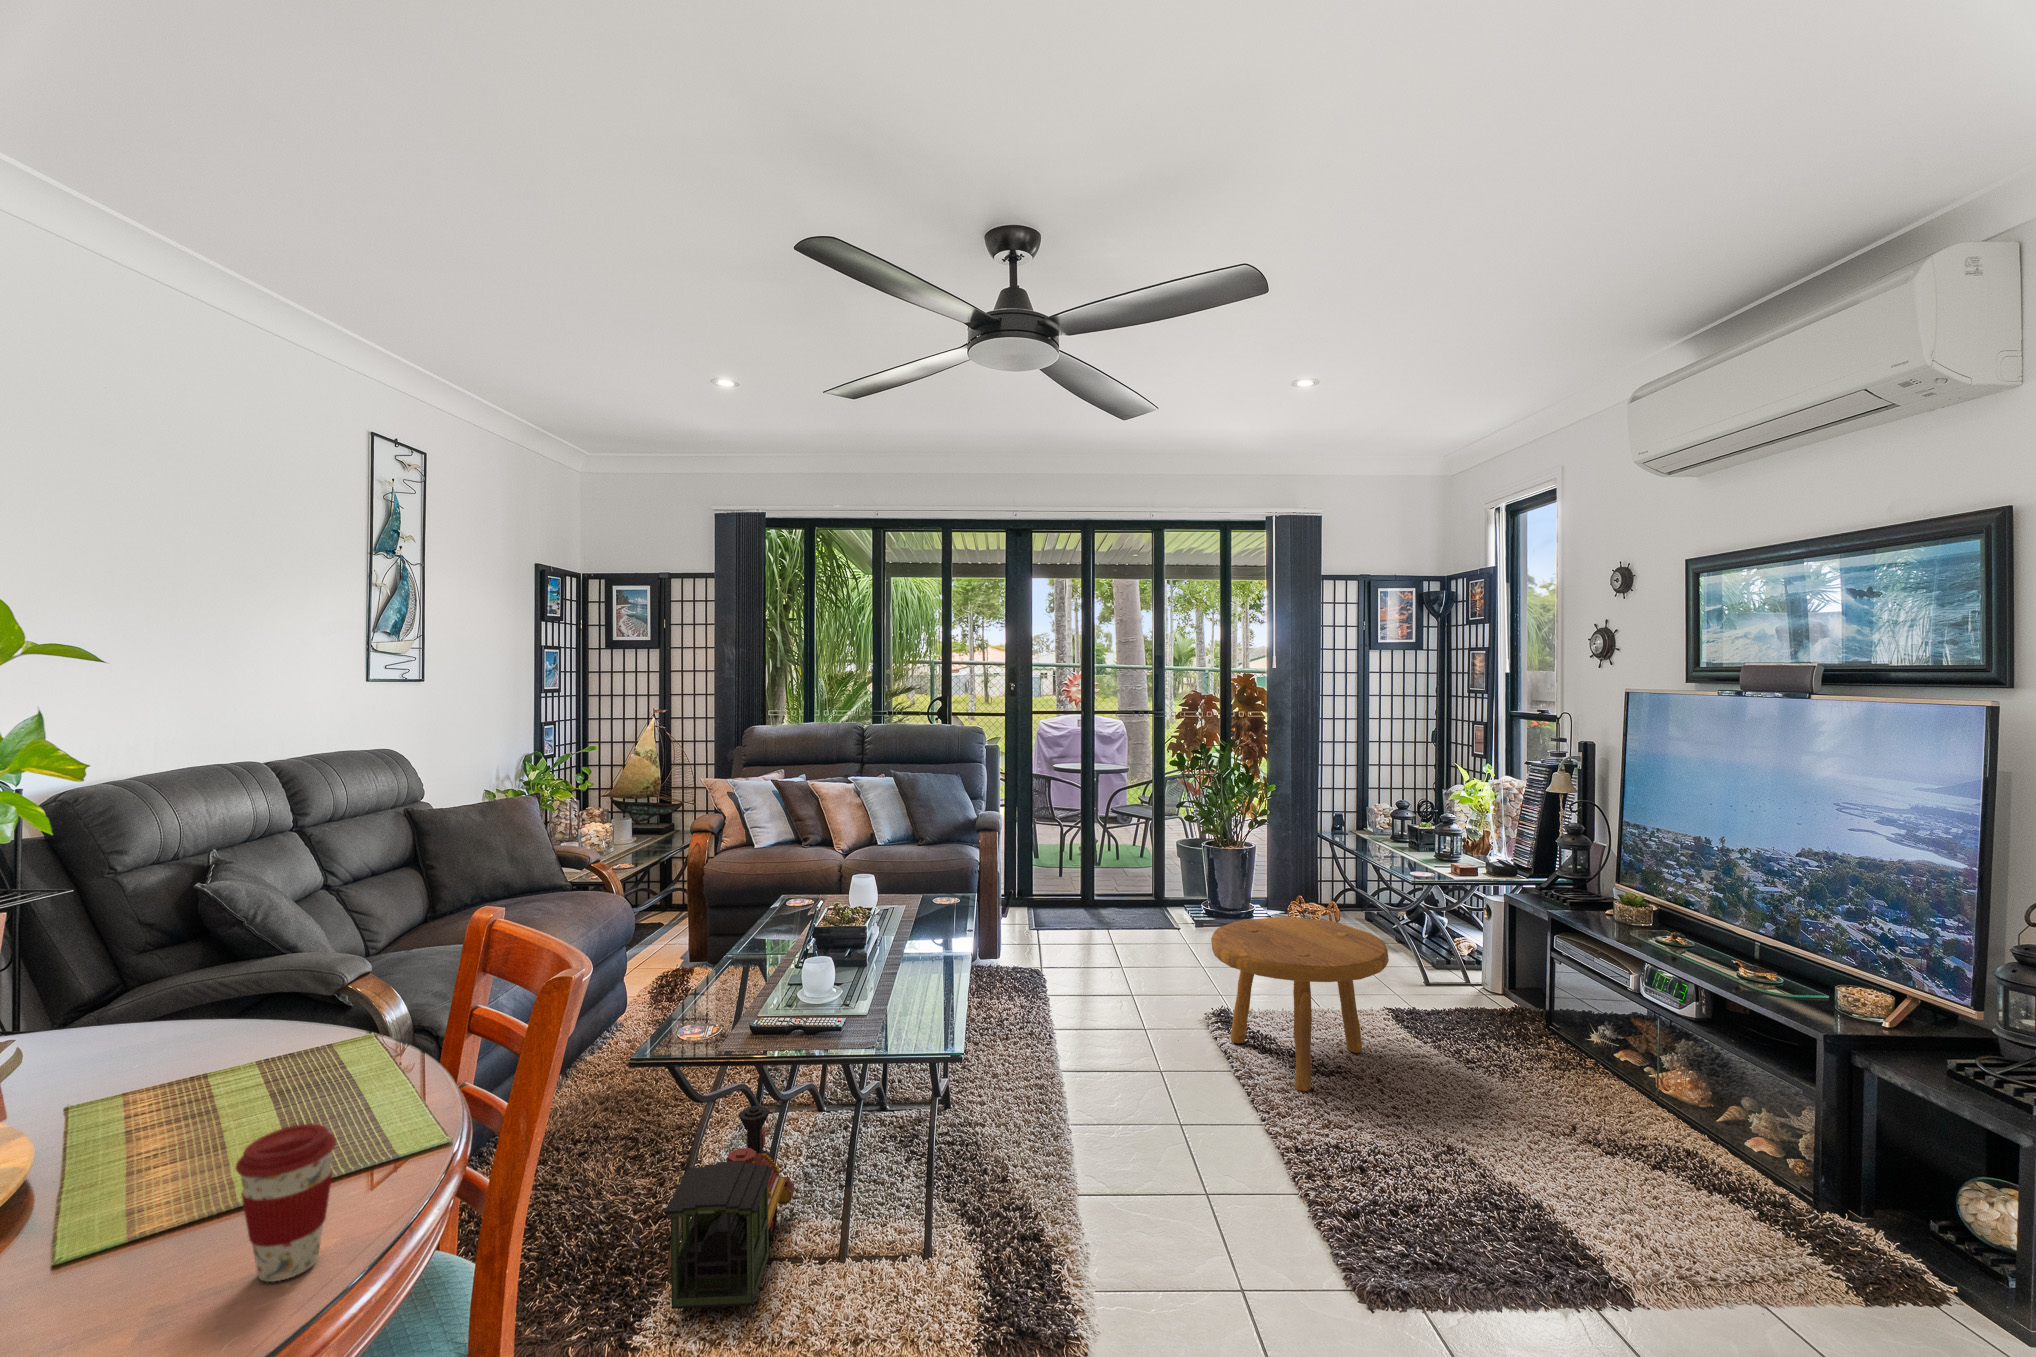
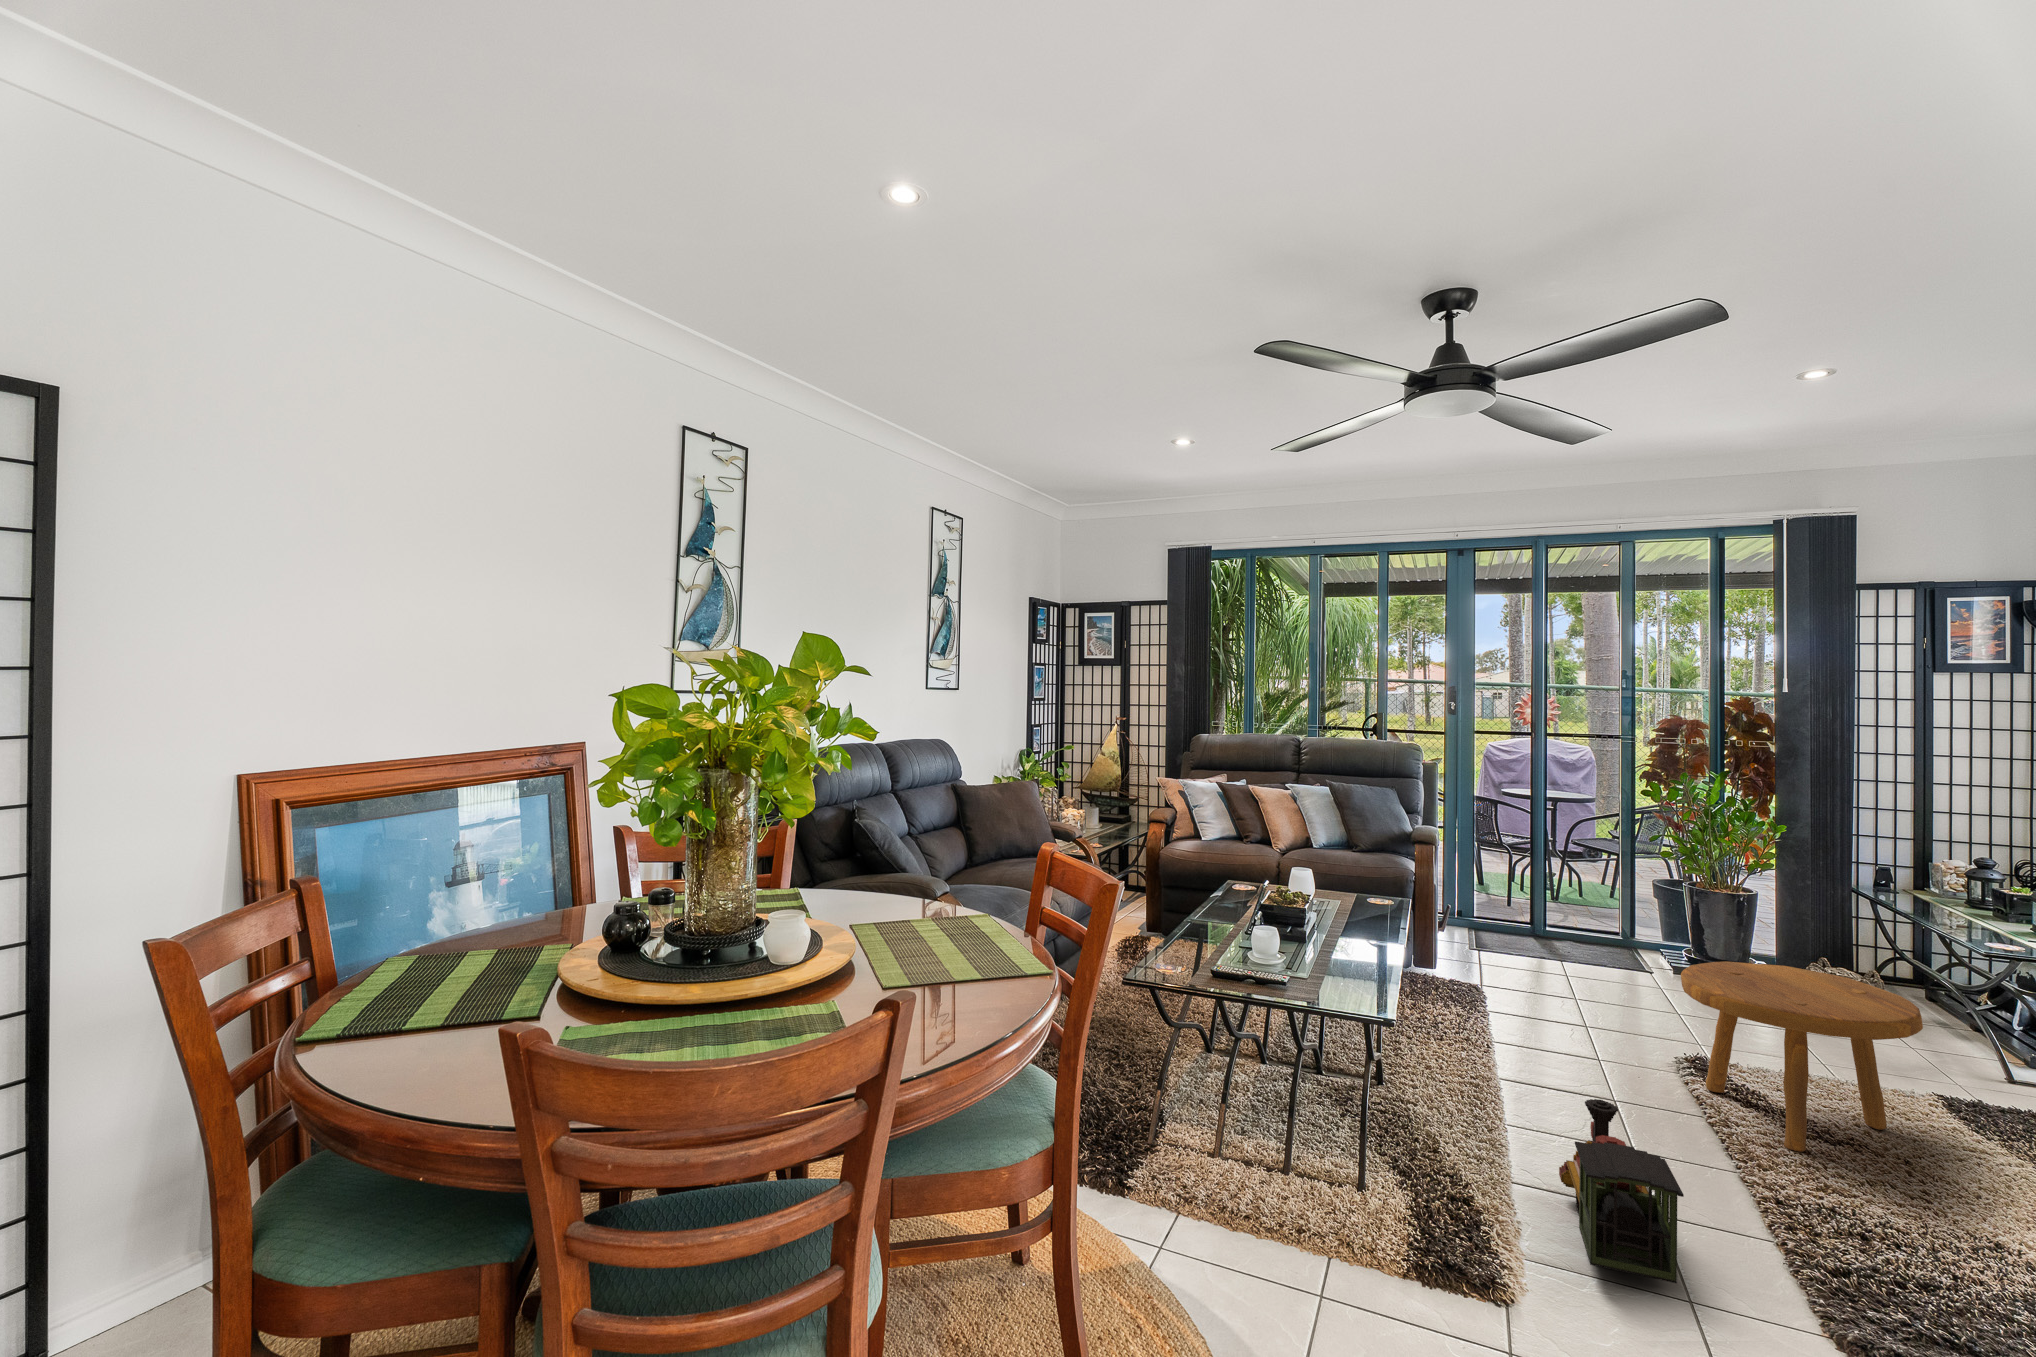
toy train: present [665,1106,794,1309] -> present [1559,1099,1684,1283]
coffee cup: present [236,1124,336,1282] -> none [968,929,1012,1010]

